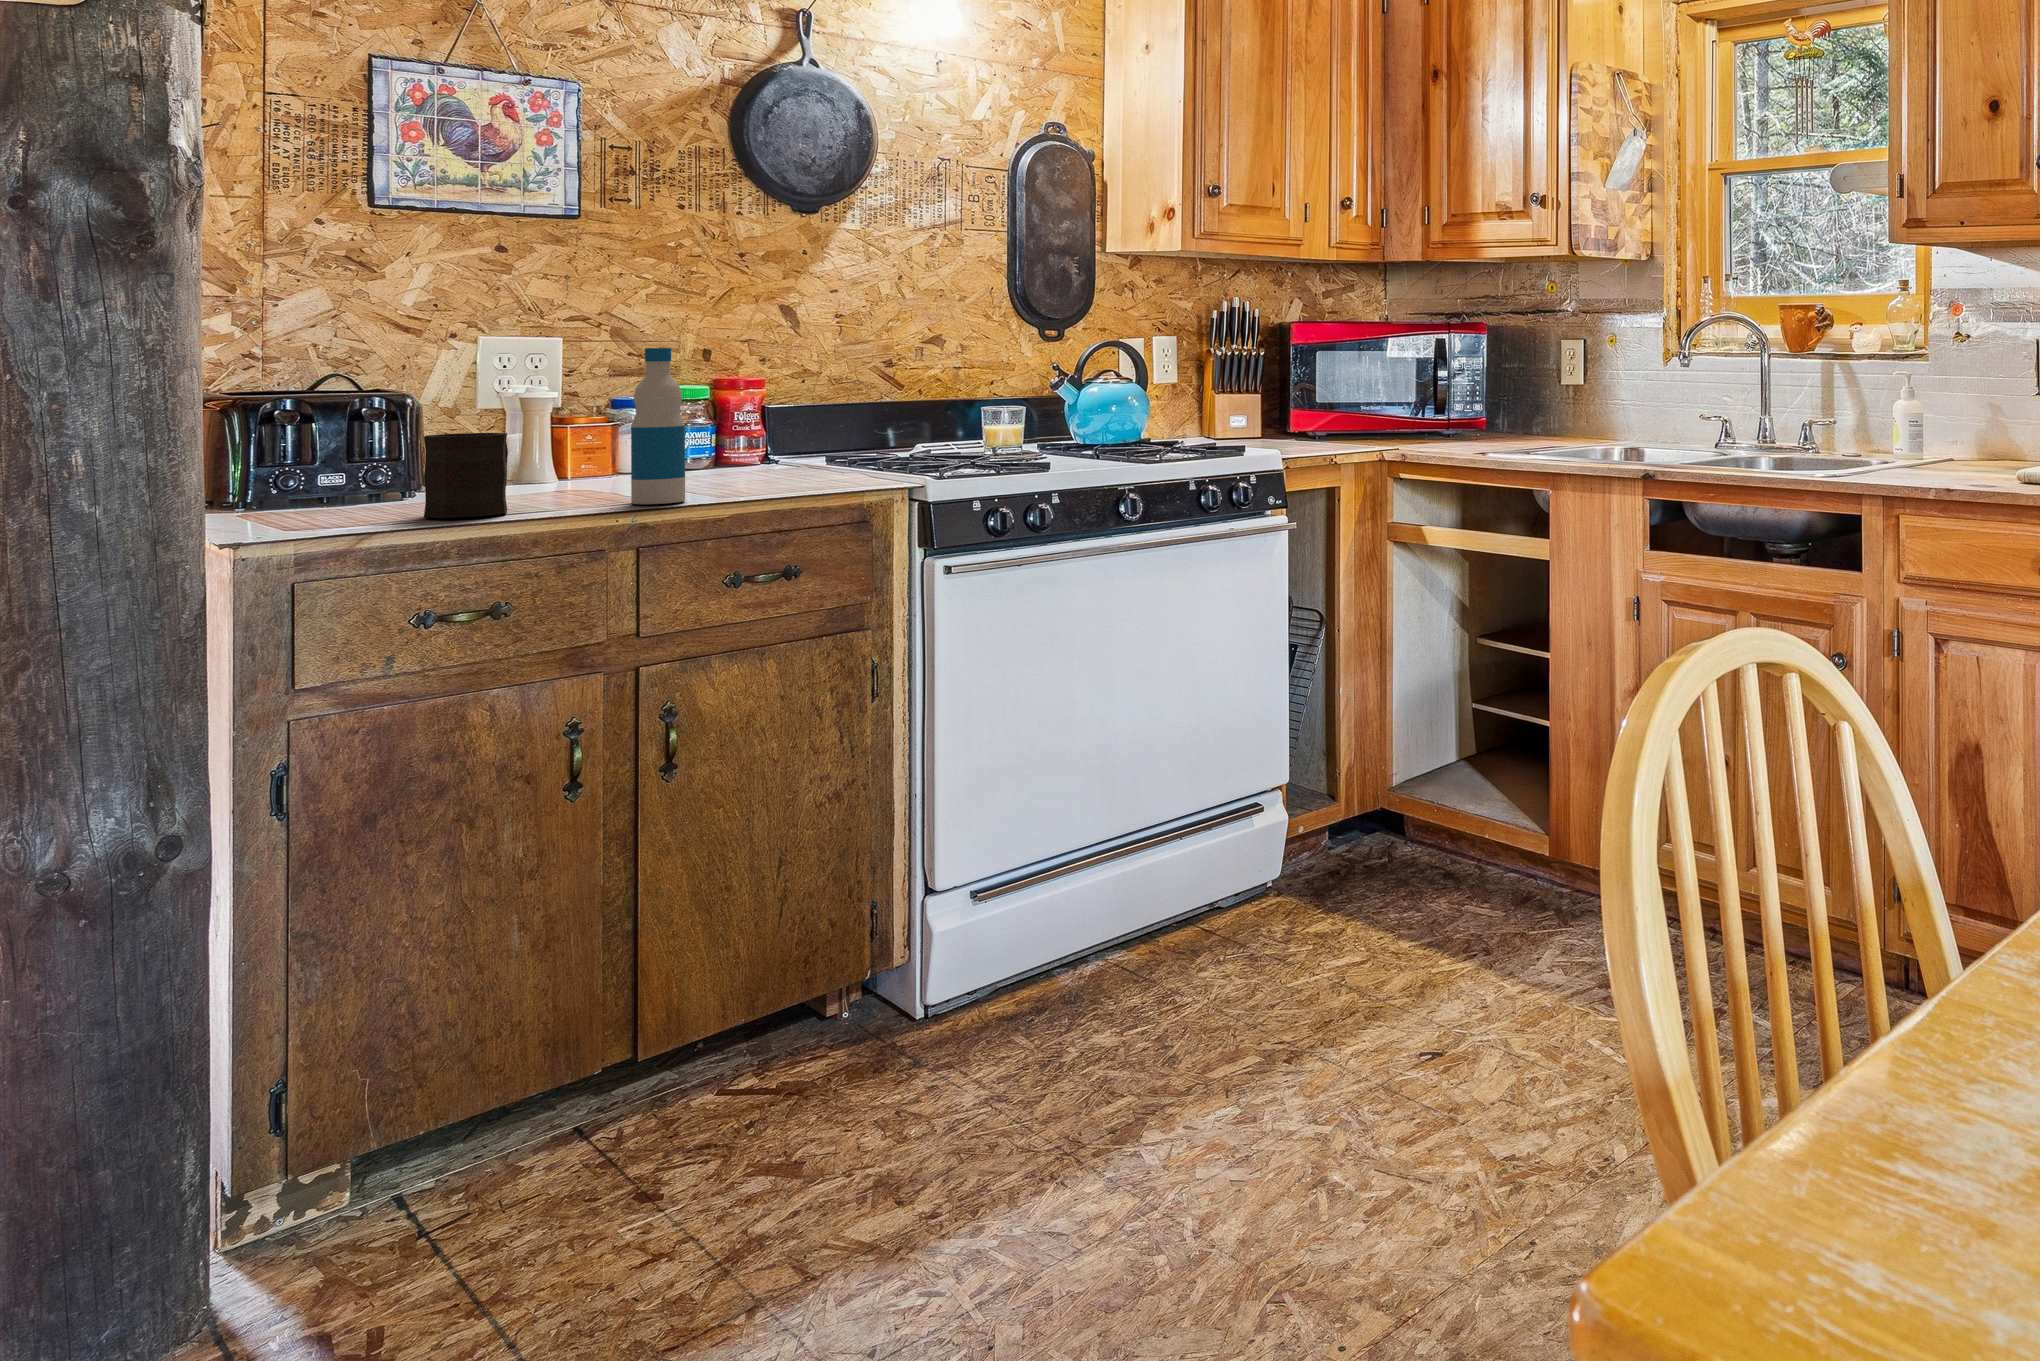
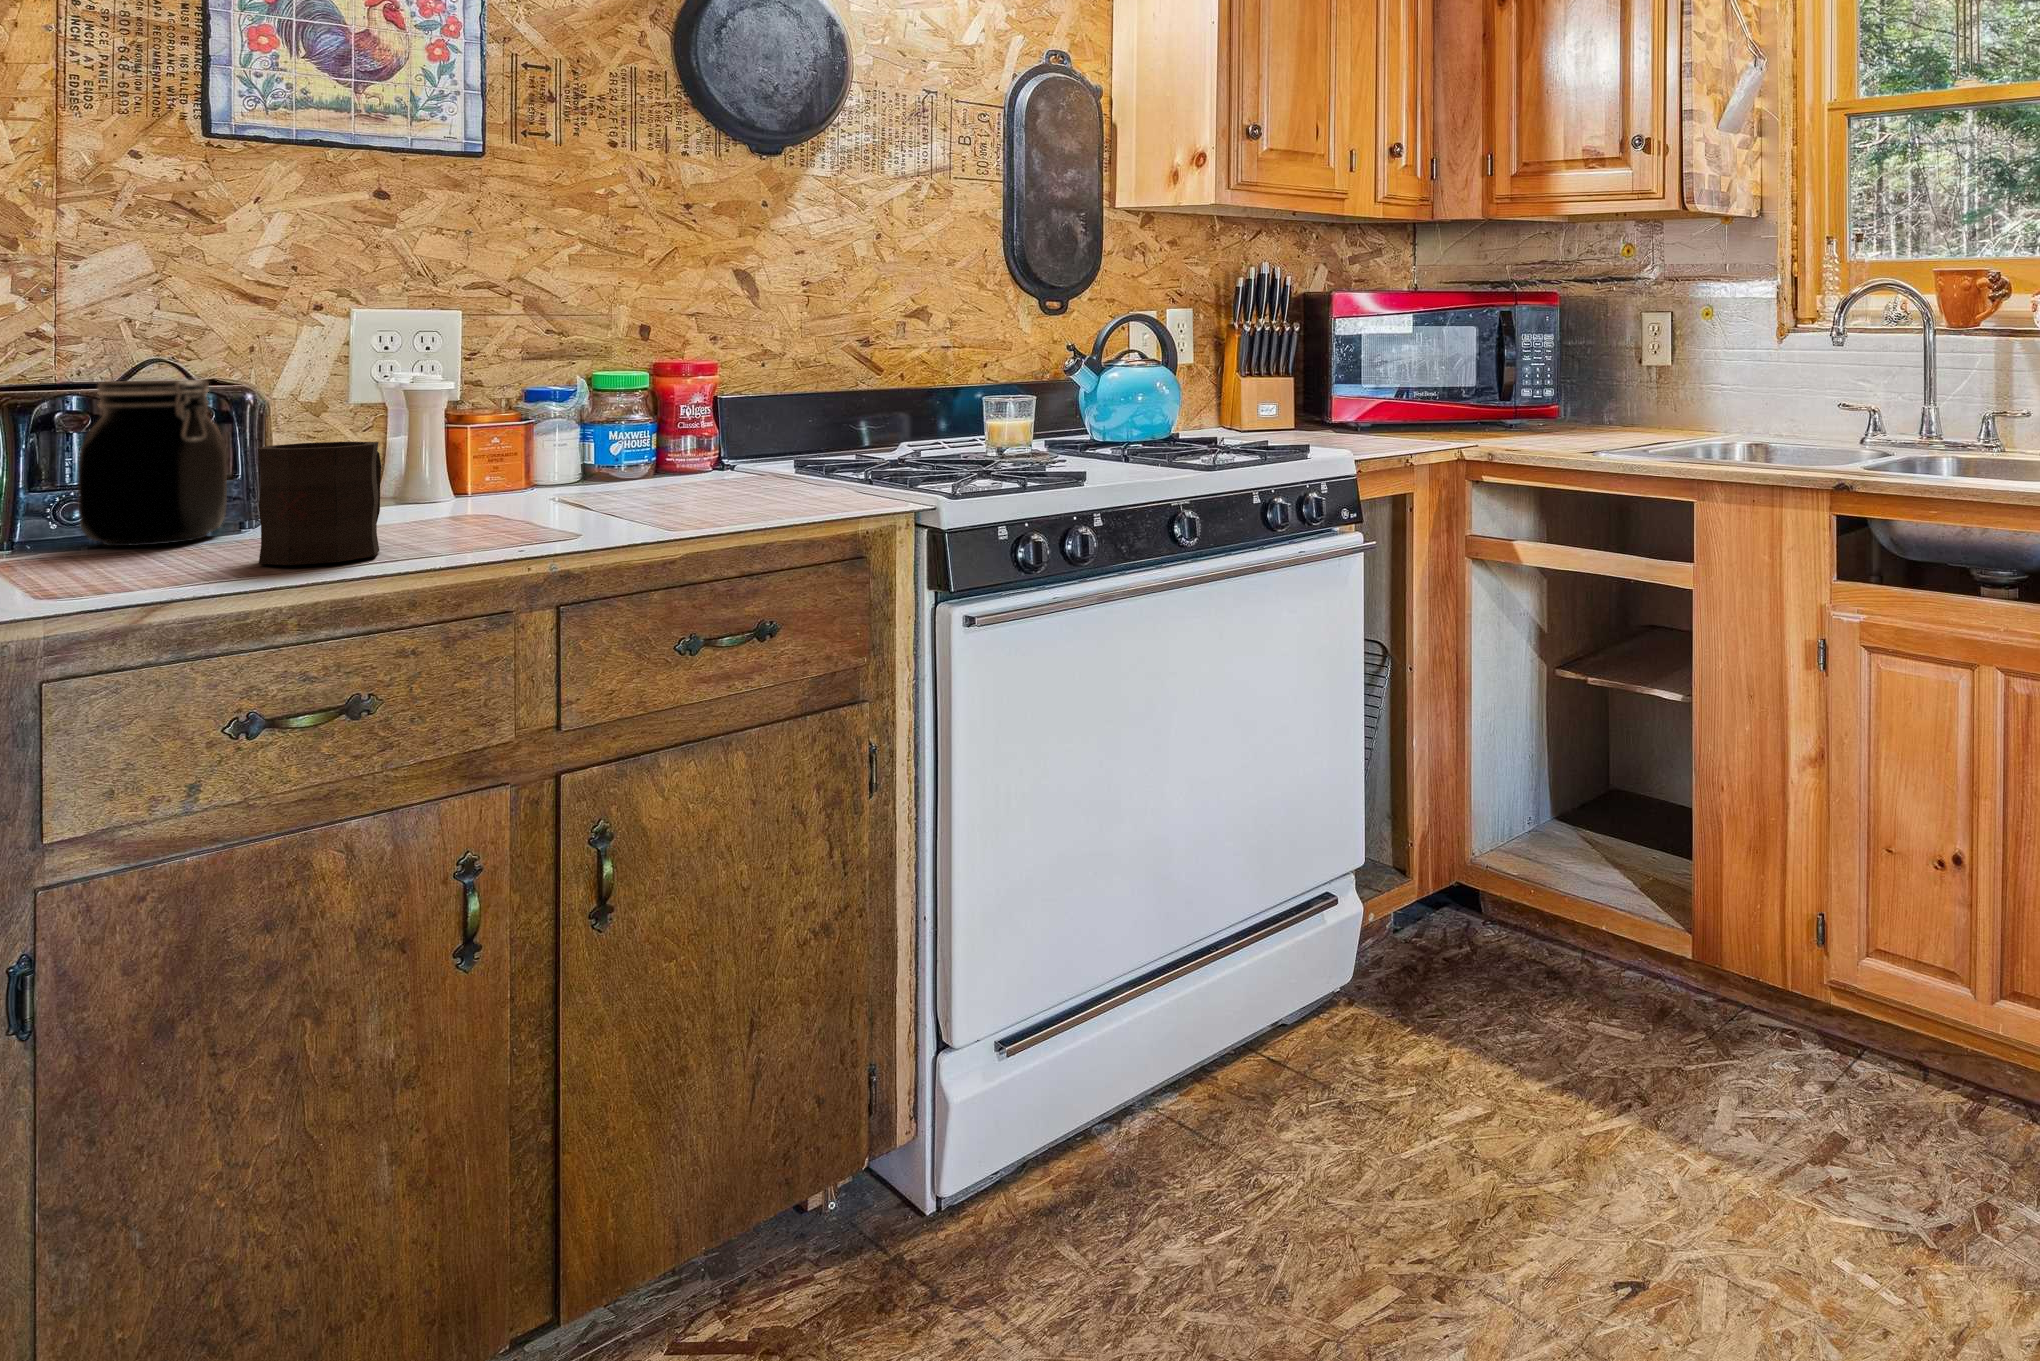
bottle: present [631,348,685,504] -> none [551,324,624,539]
jar: none [290,389,393,508] -> present [78,380,227,546]

